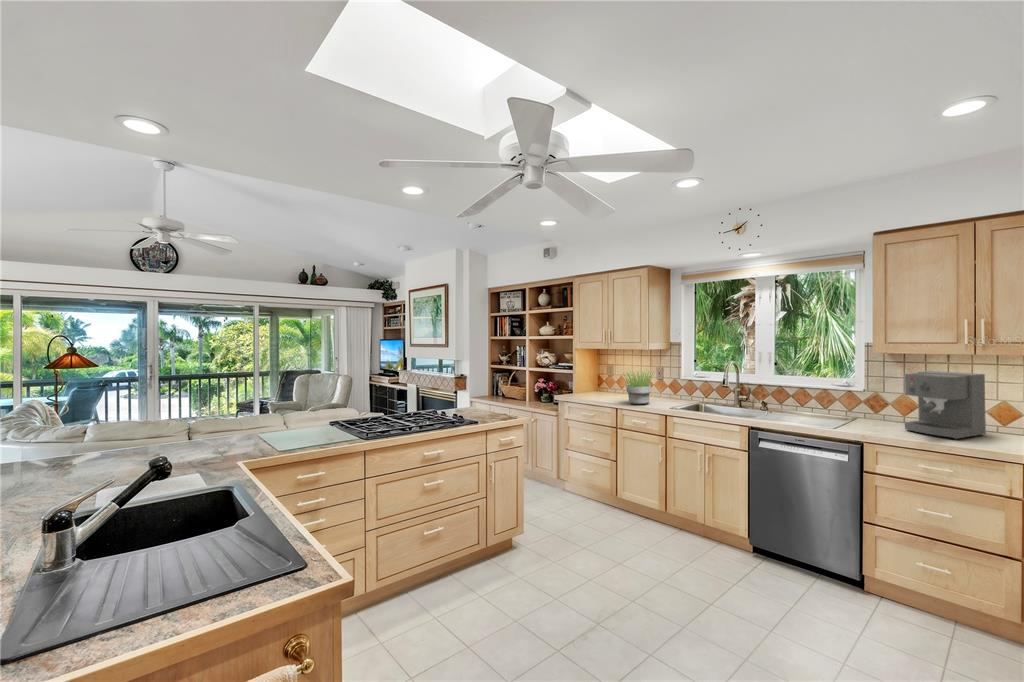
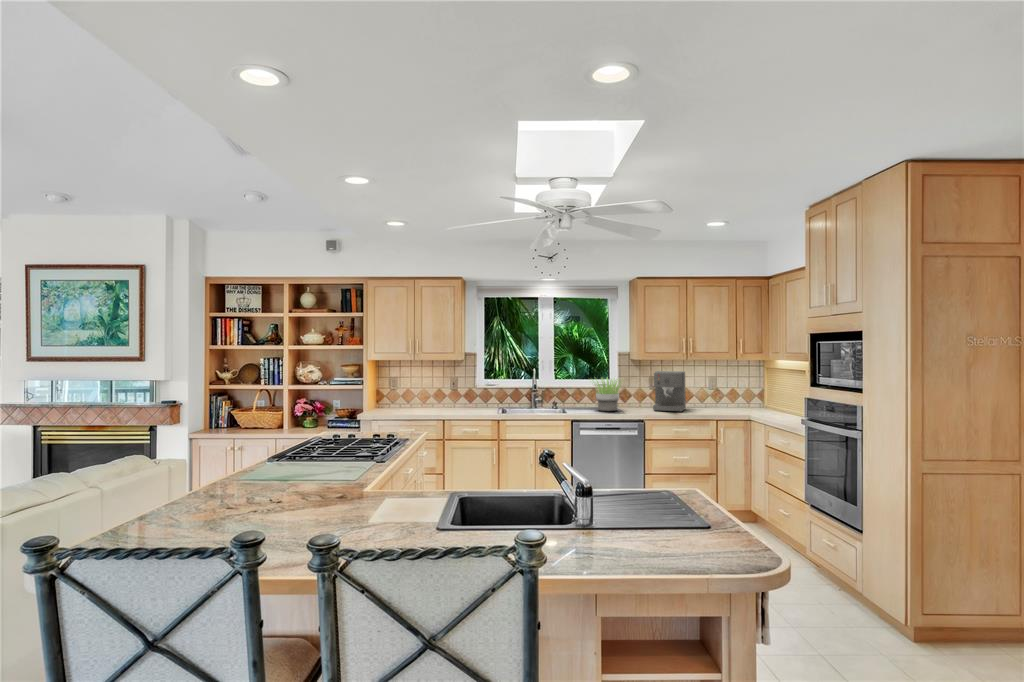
potted plant: present [623,370,655,404] -> present [592,378,620,411]

